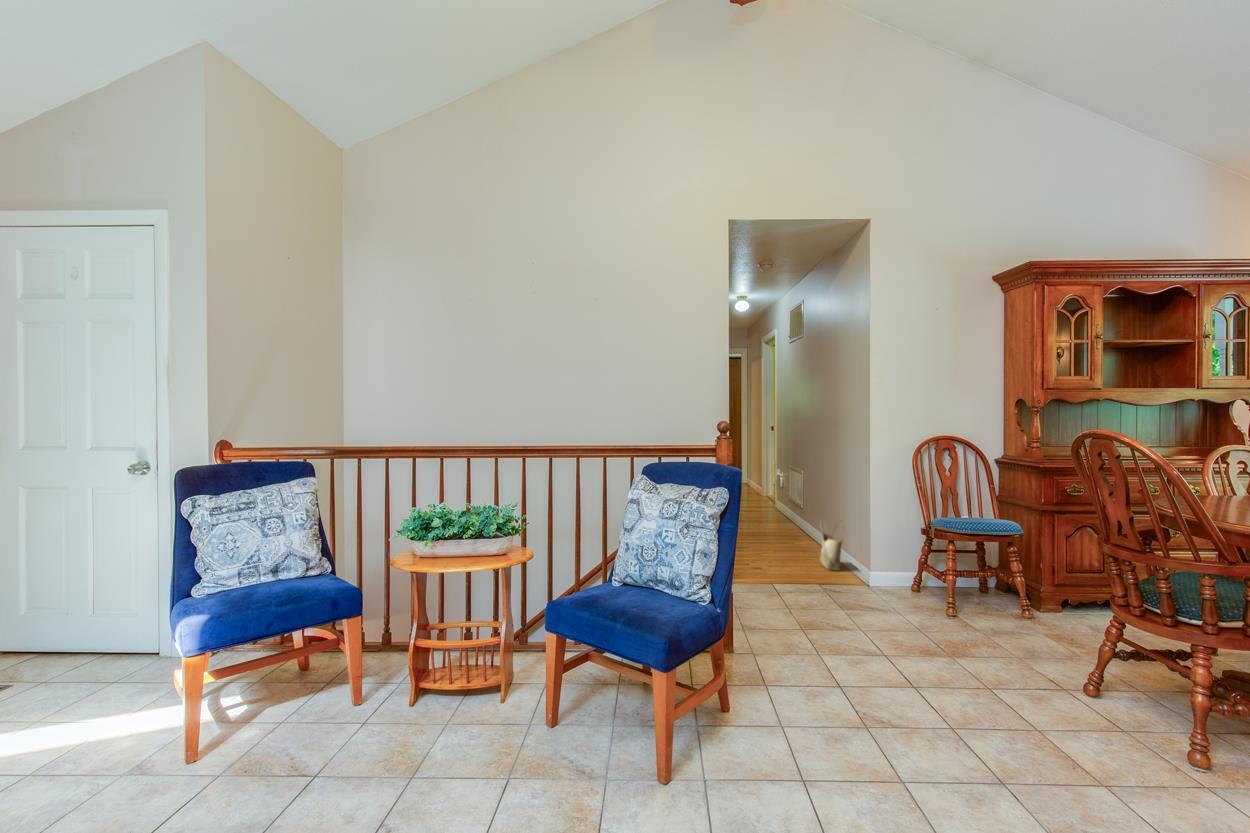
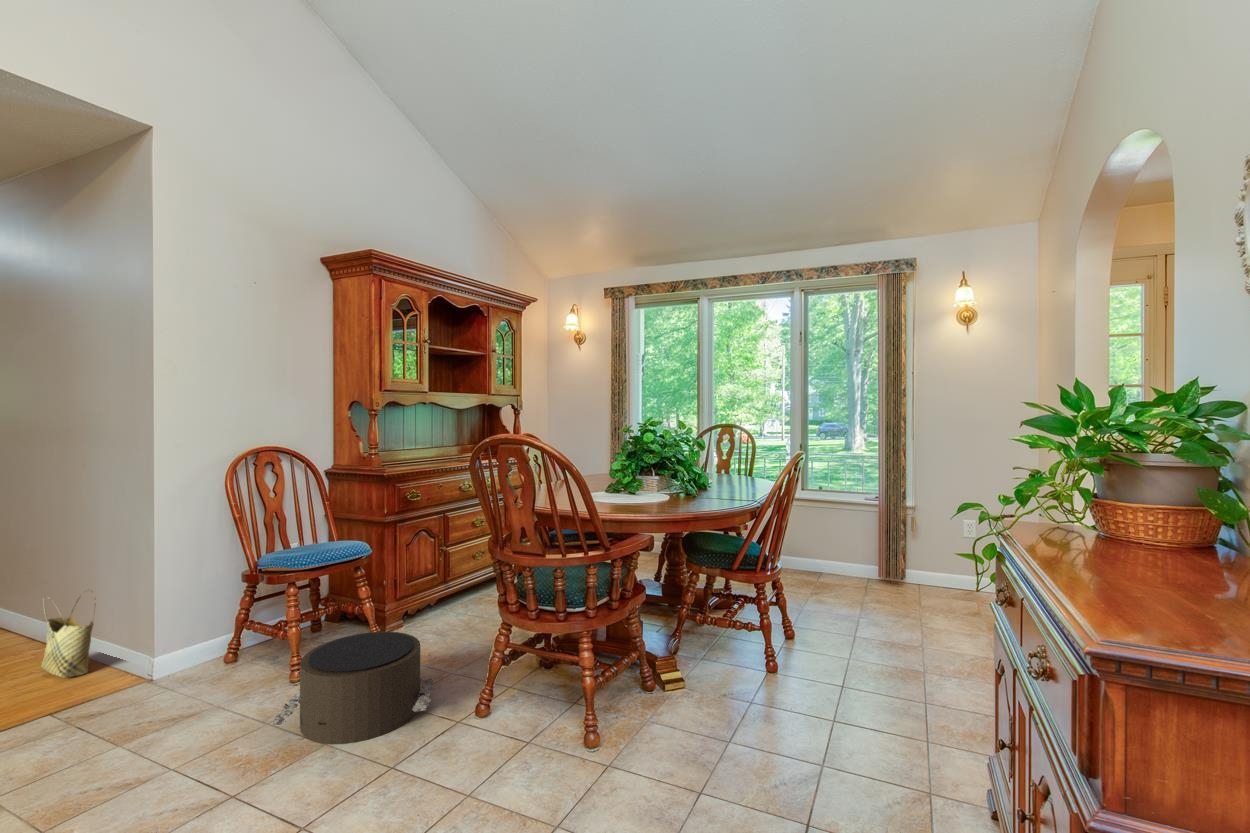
pouf: none [918,590,1055,670] -> present [273,632,433,744]

